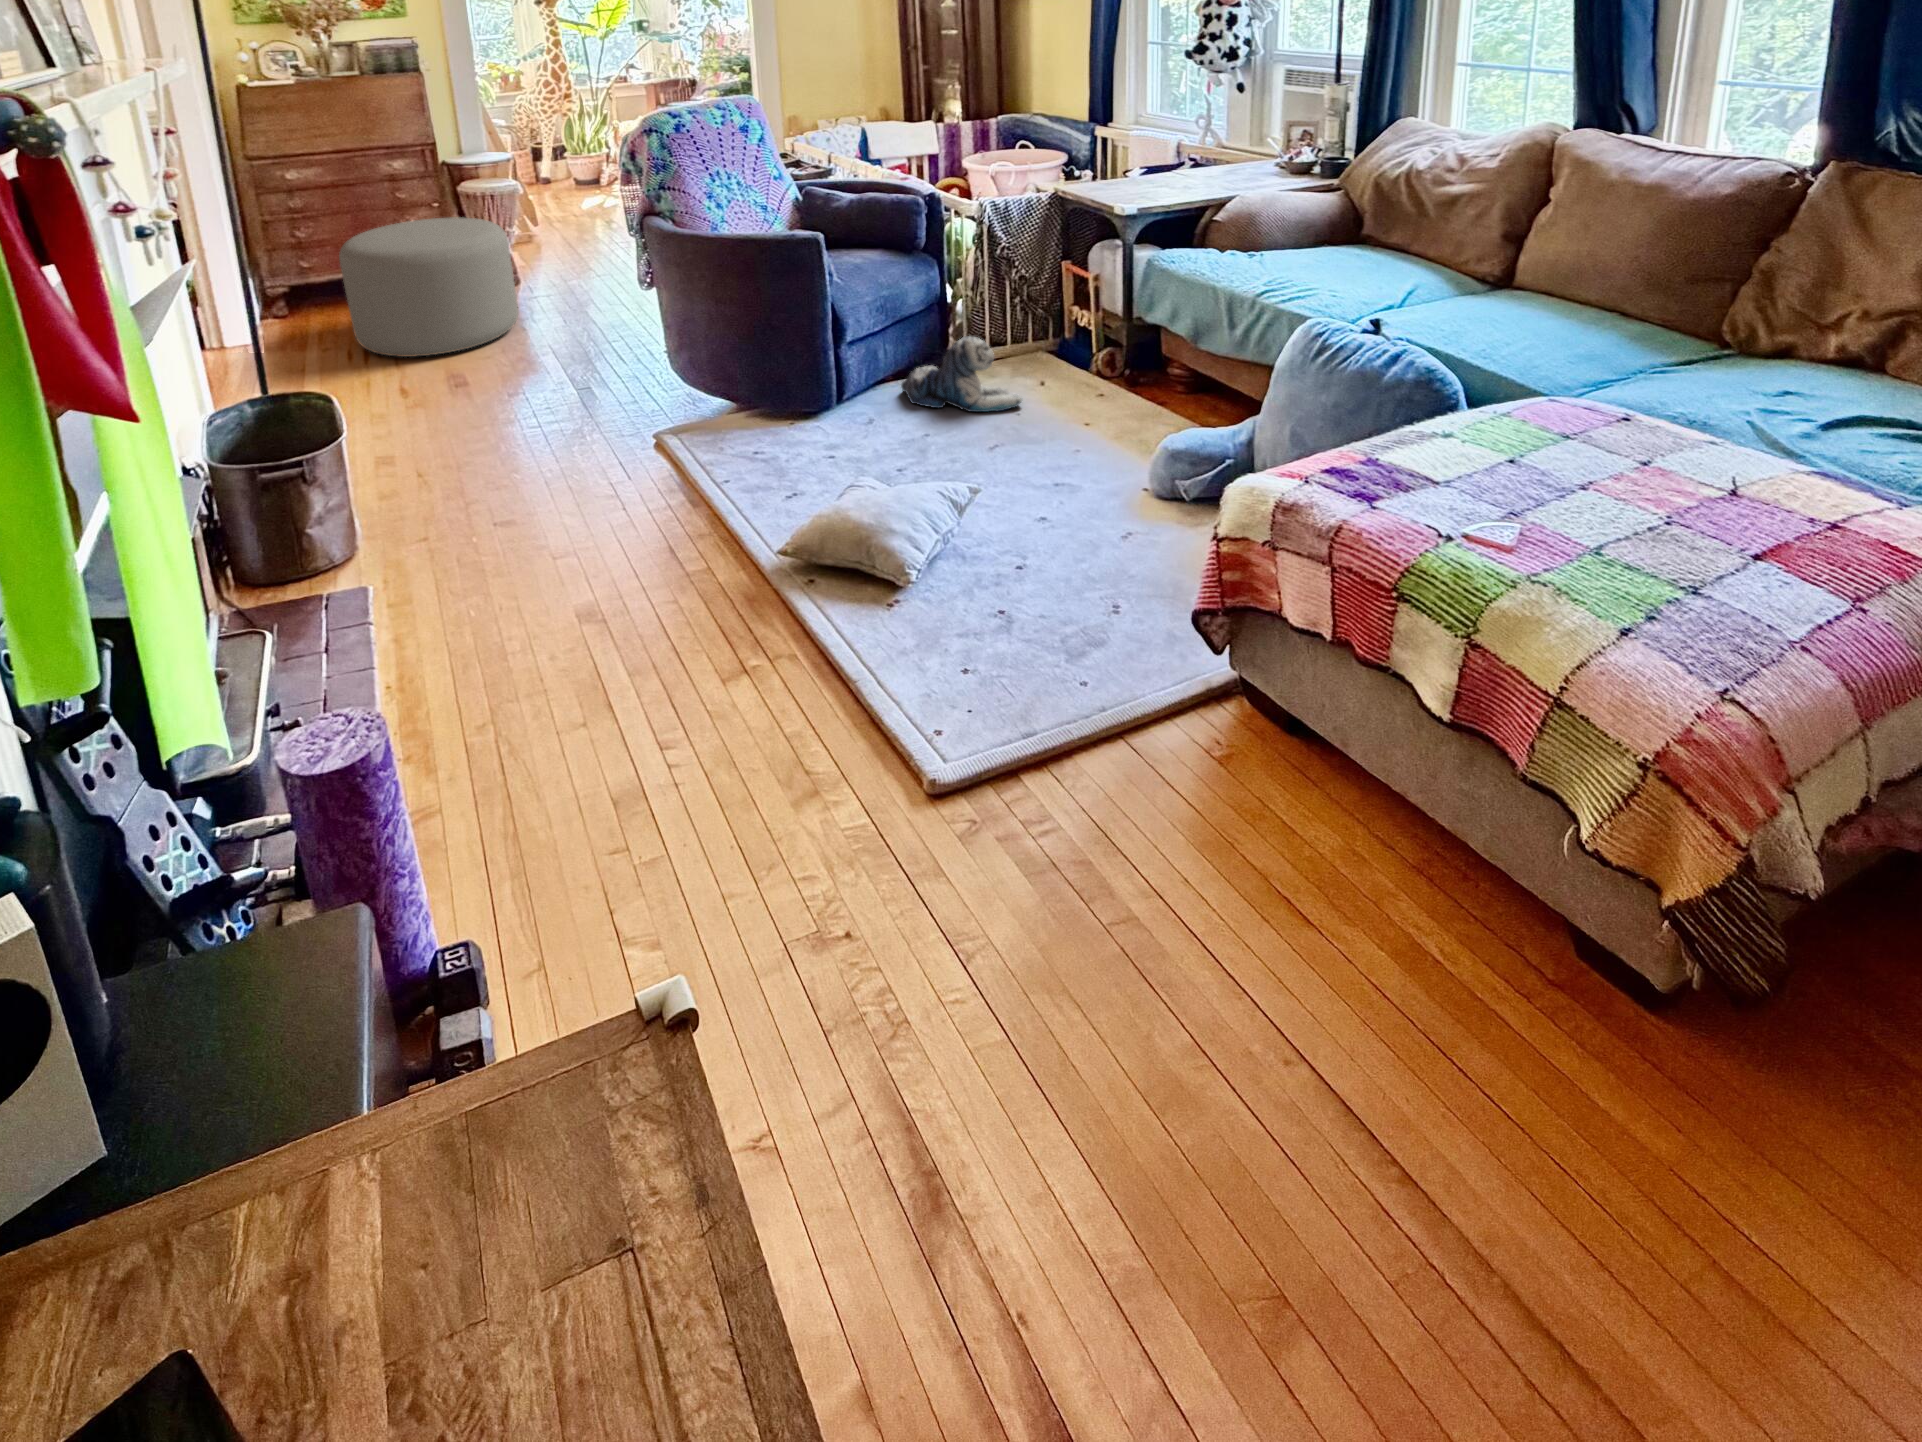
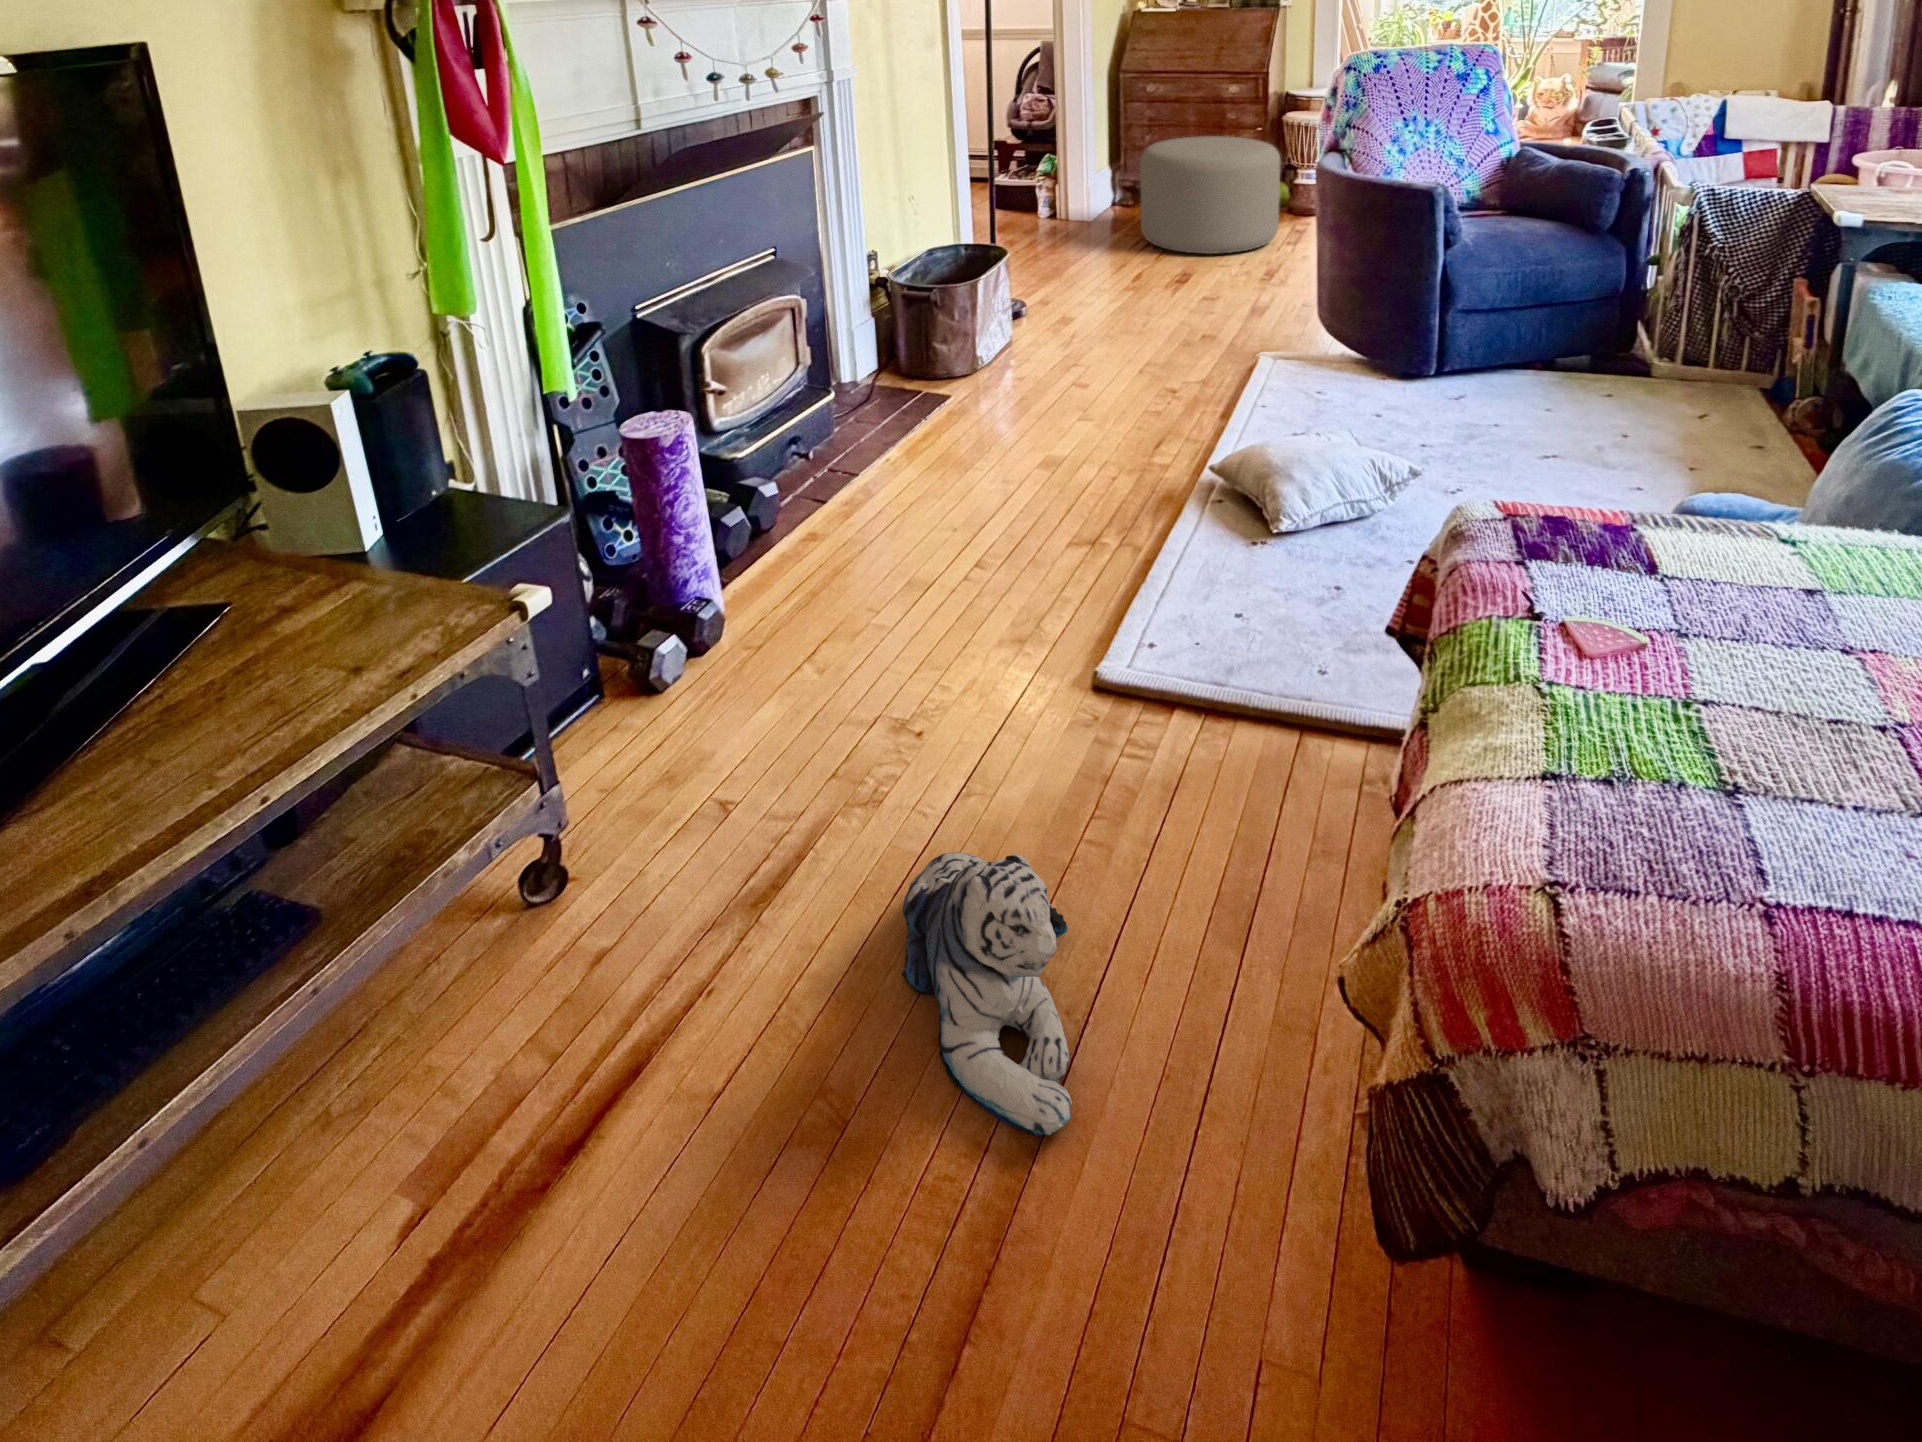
plush toy: present [901,336,1022,412] -> present [901,852,1072,1136]

